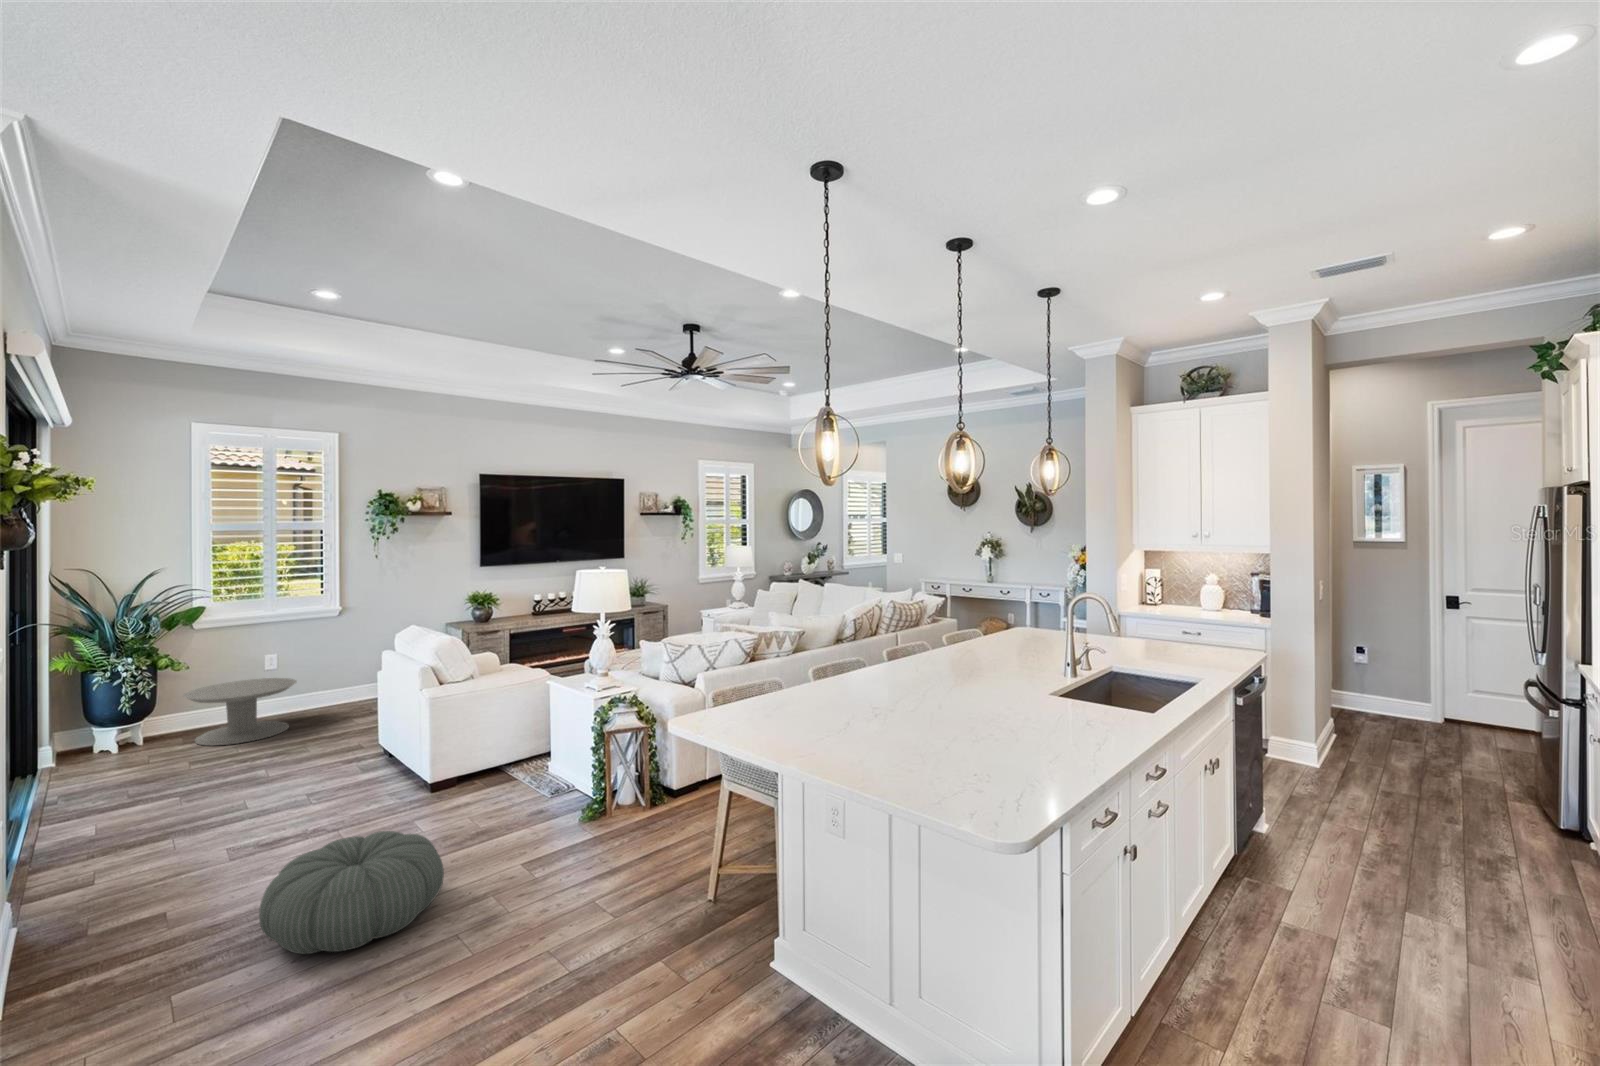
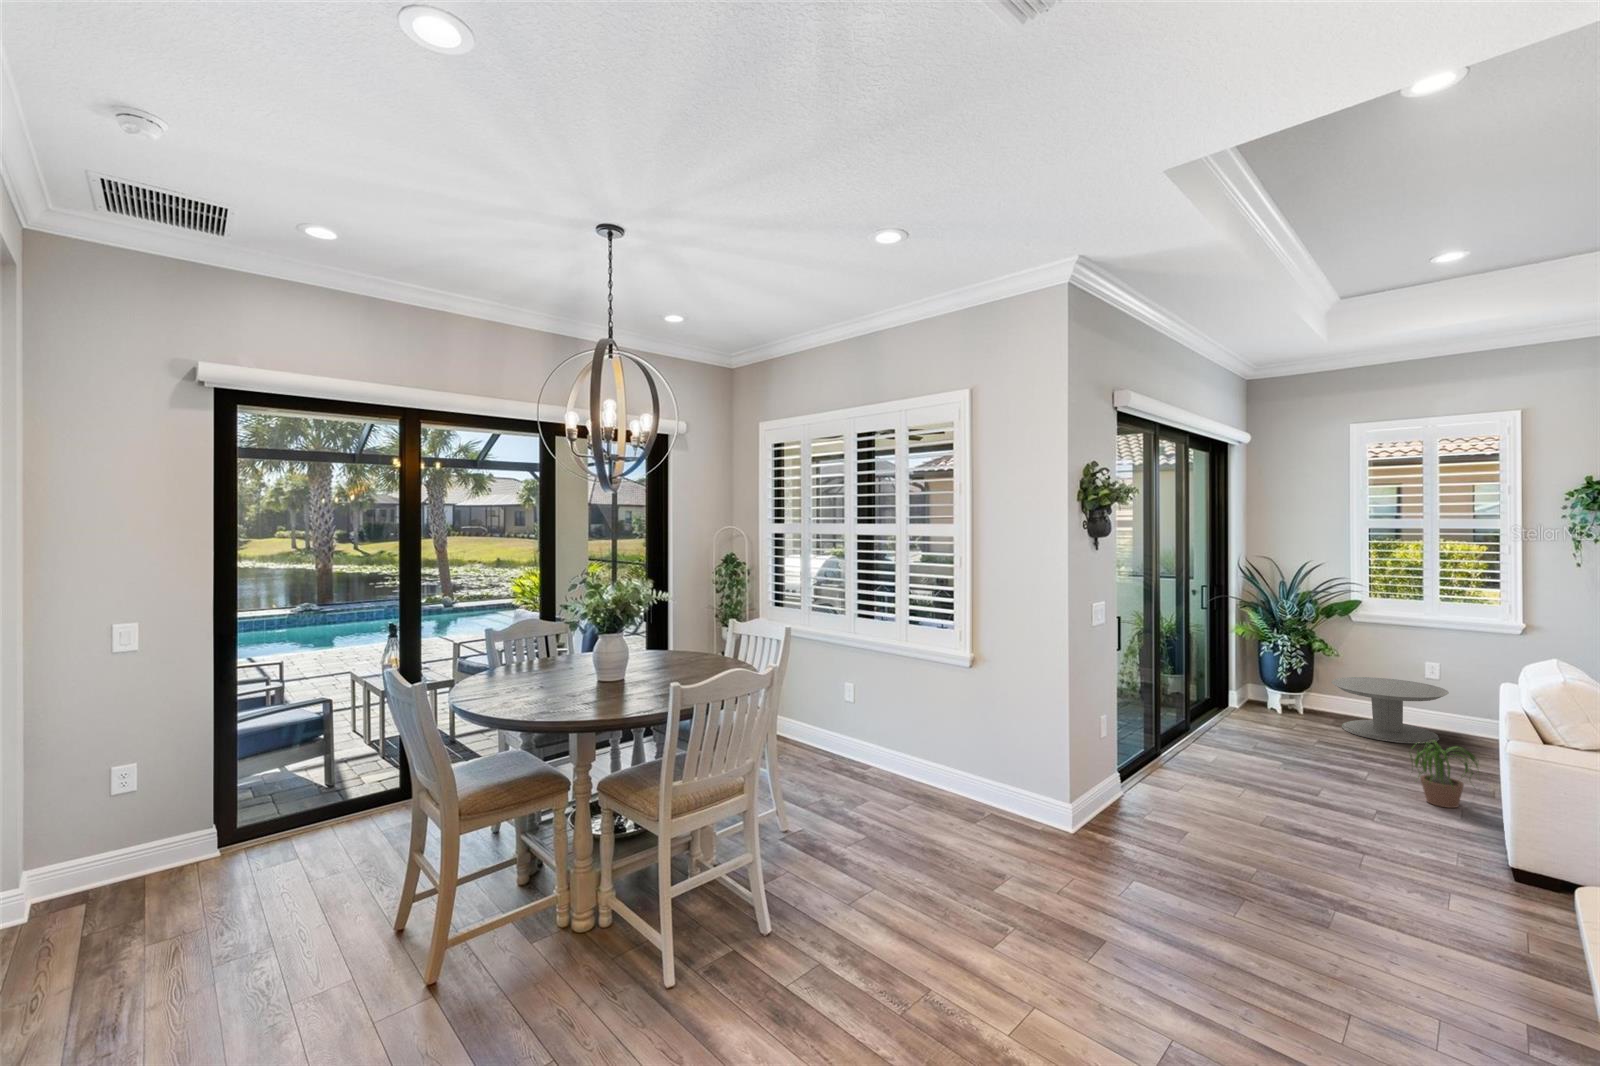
potted plant: none [311,714,381,773] -> present [1409,740,1478,808]
pouf: present [259,831,444,954] -> none [1199,842,1385,966]

